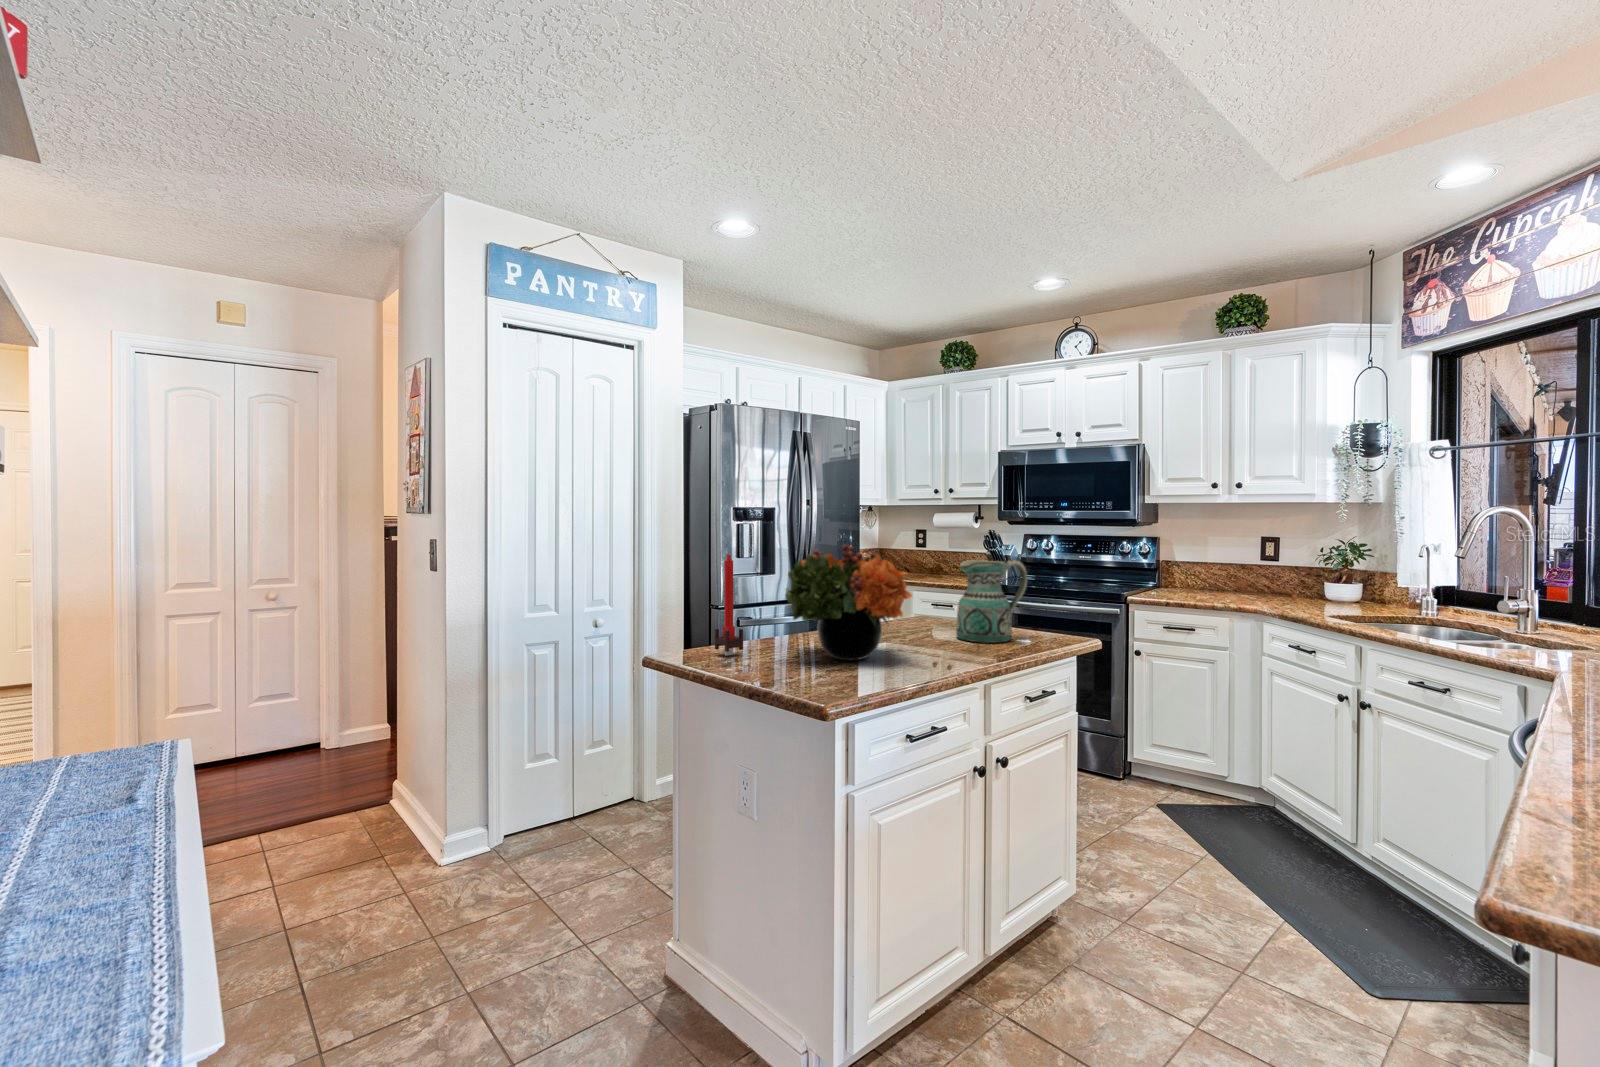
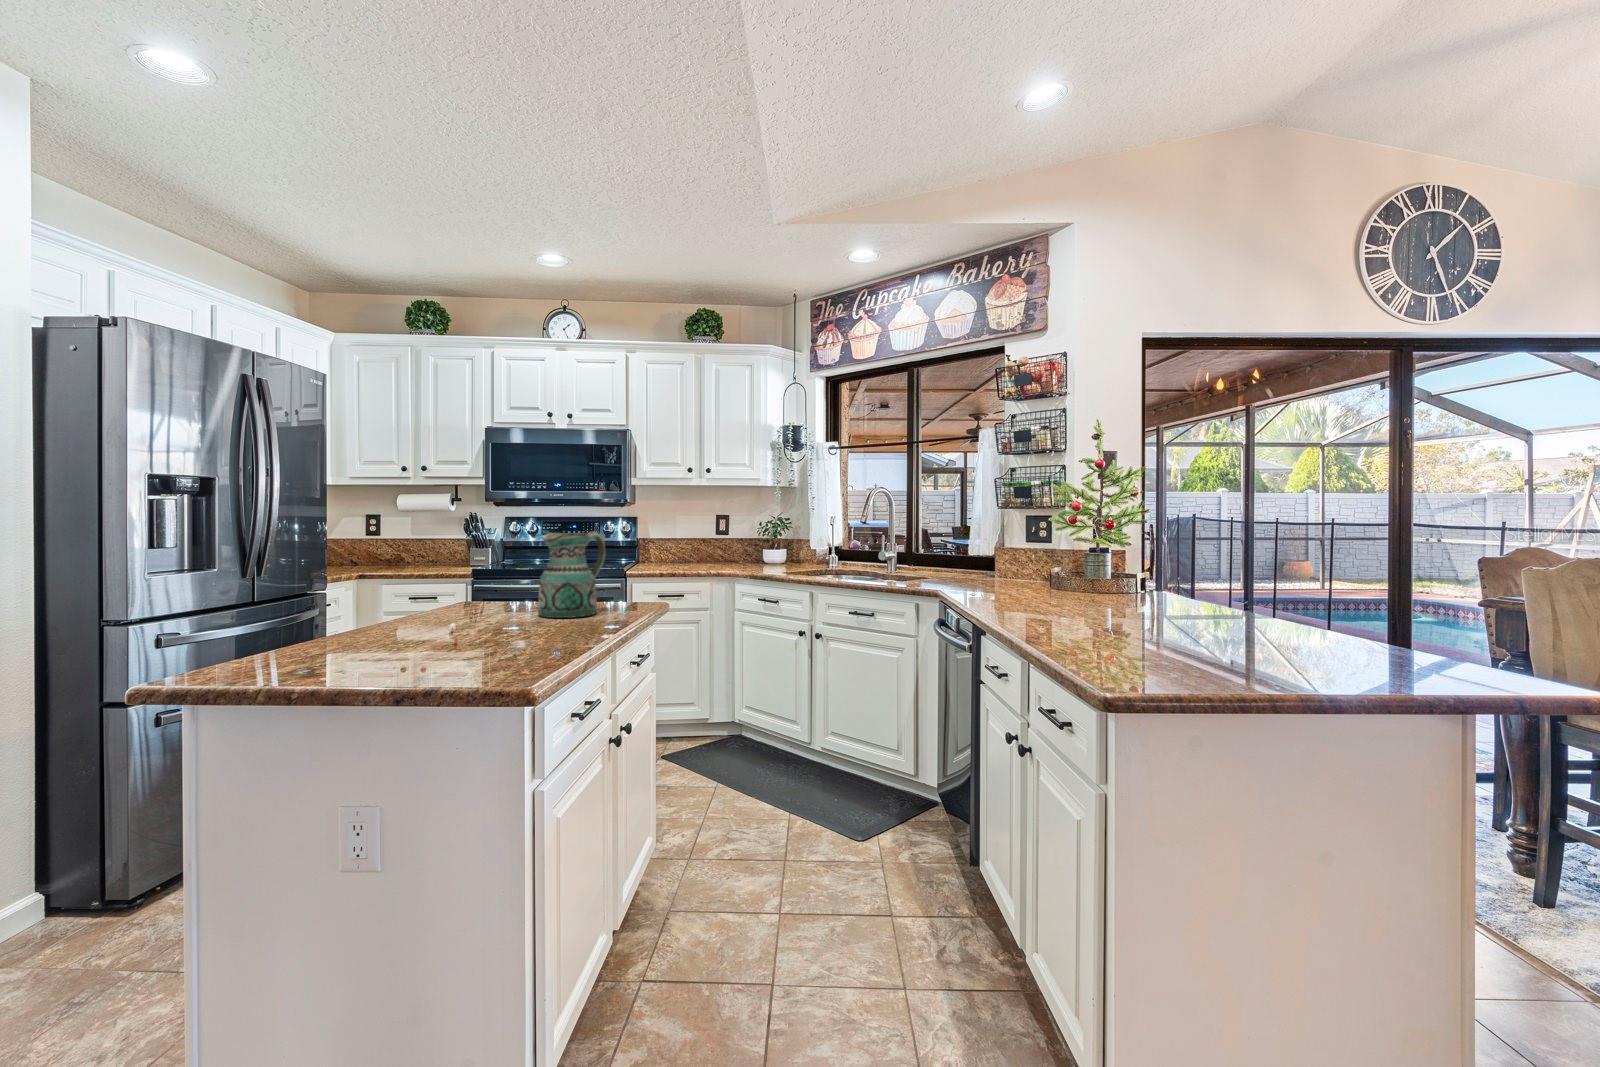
flower arrangement: present [786,545,912,660] -> none [366,514,534,652]
candle: present [715,555,743,656] -> none [250,529,299,671]

